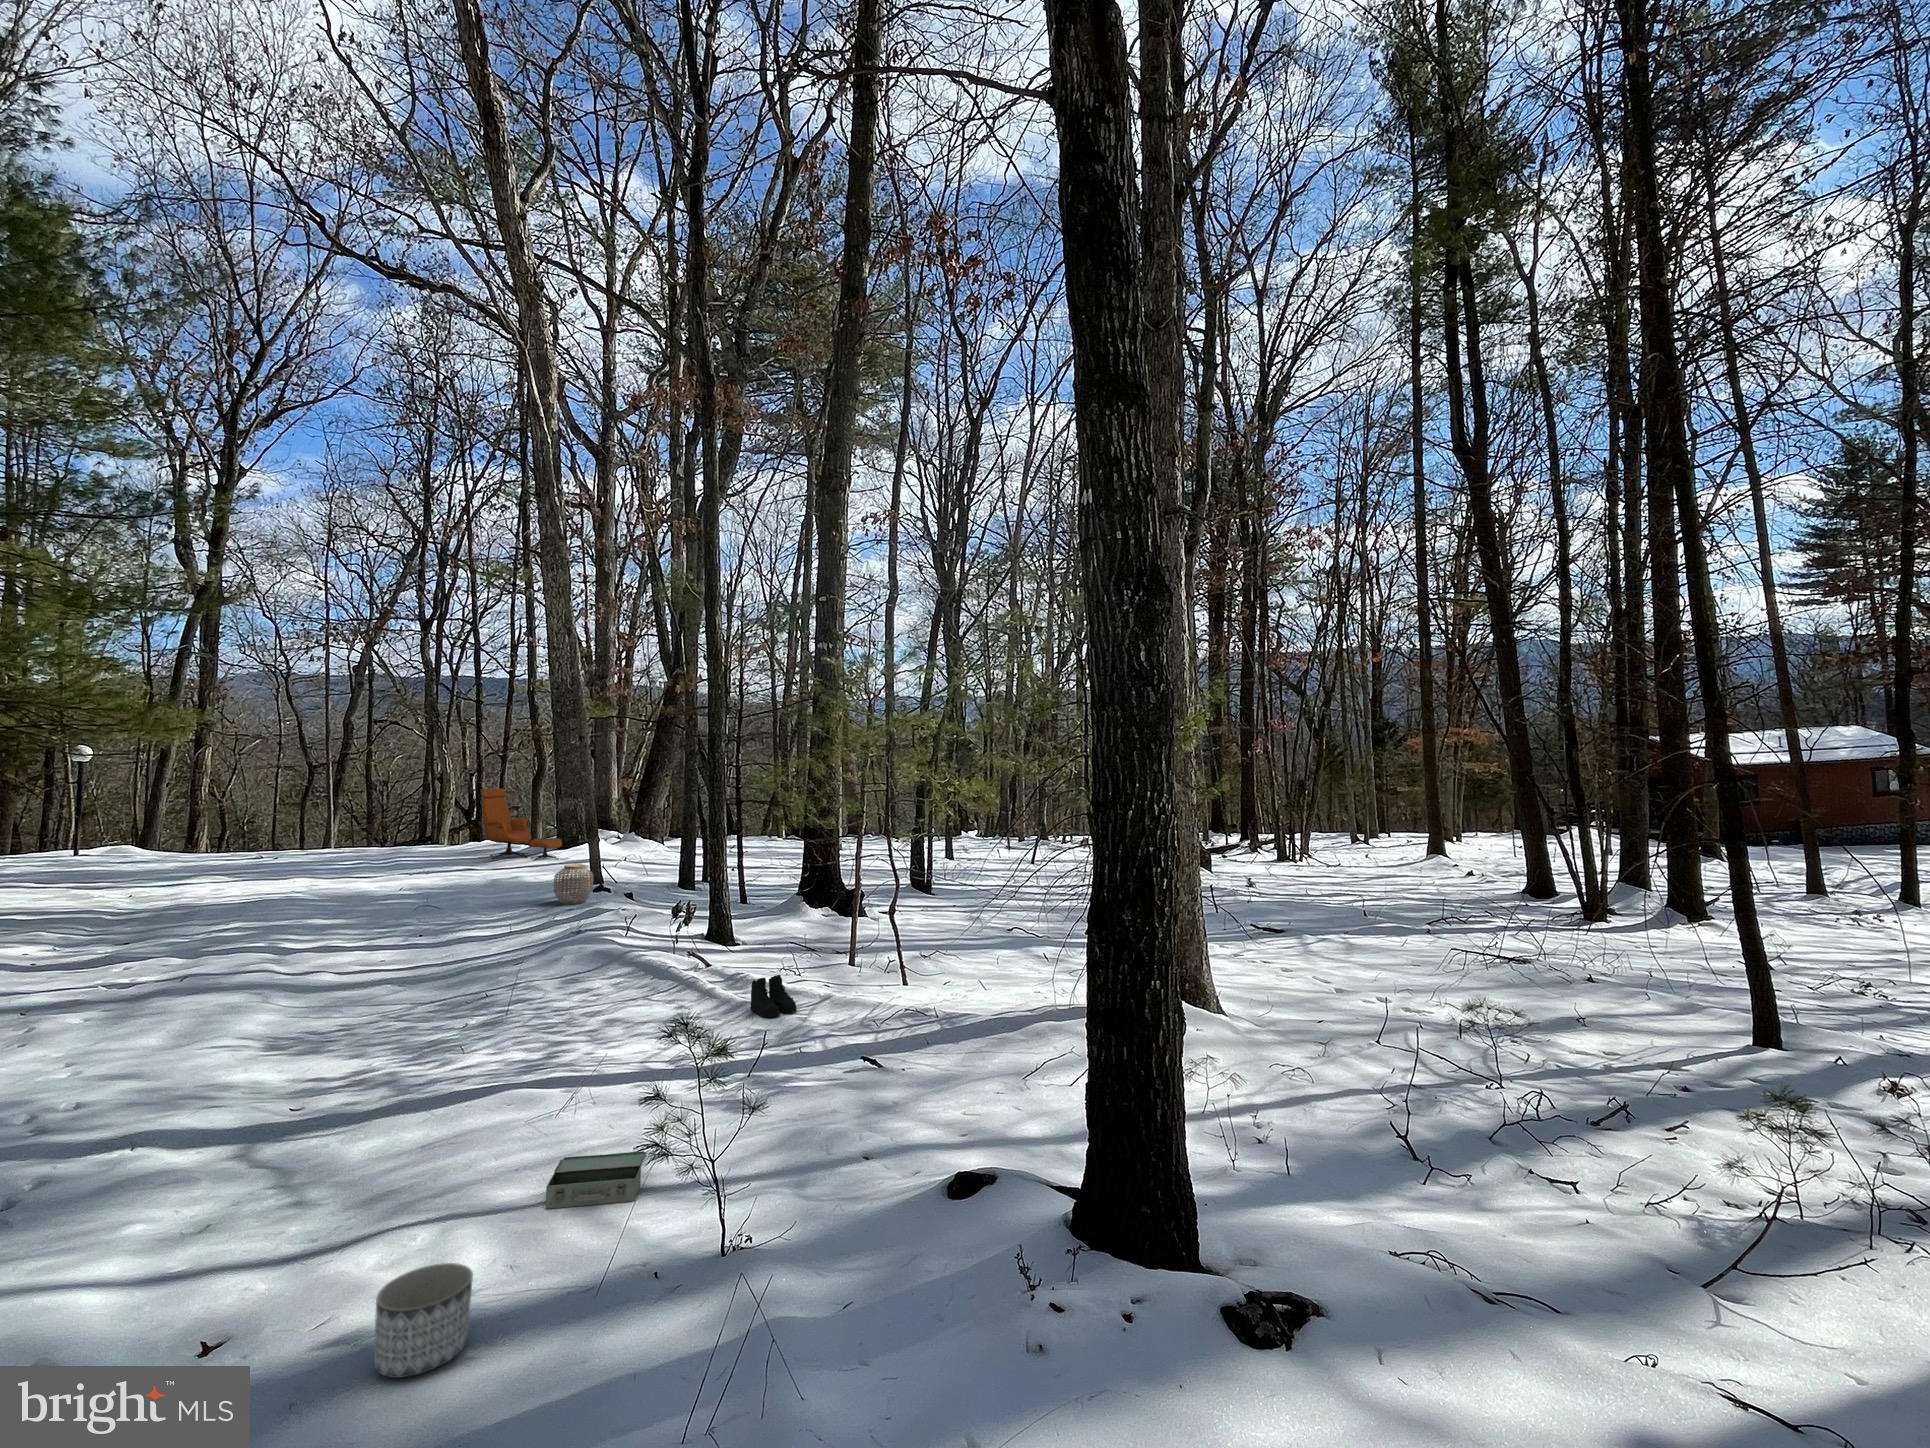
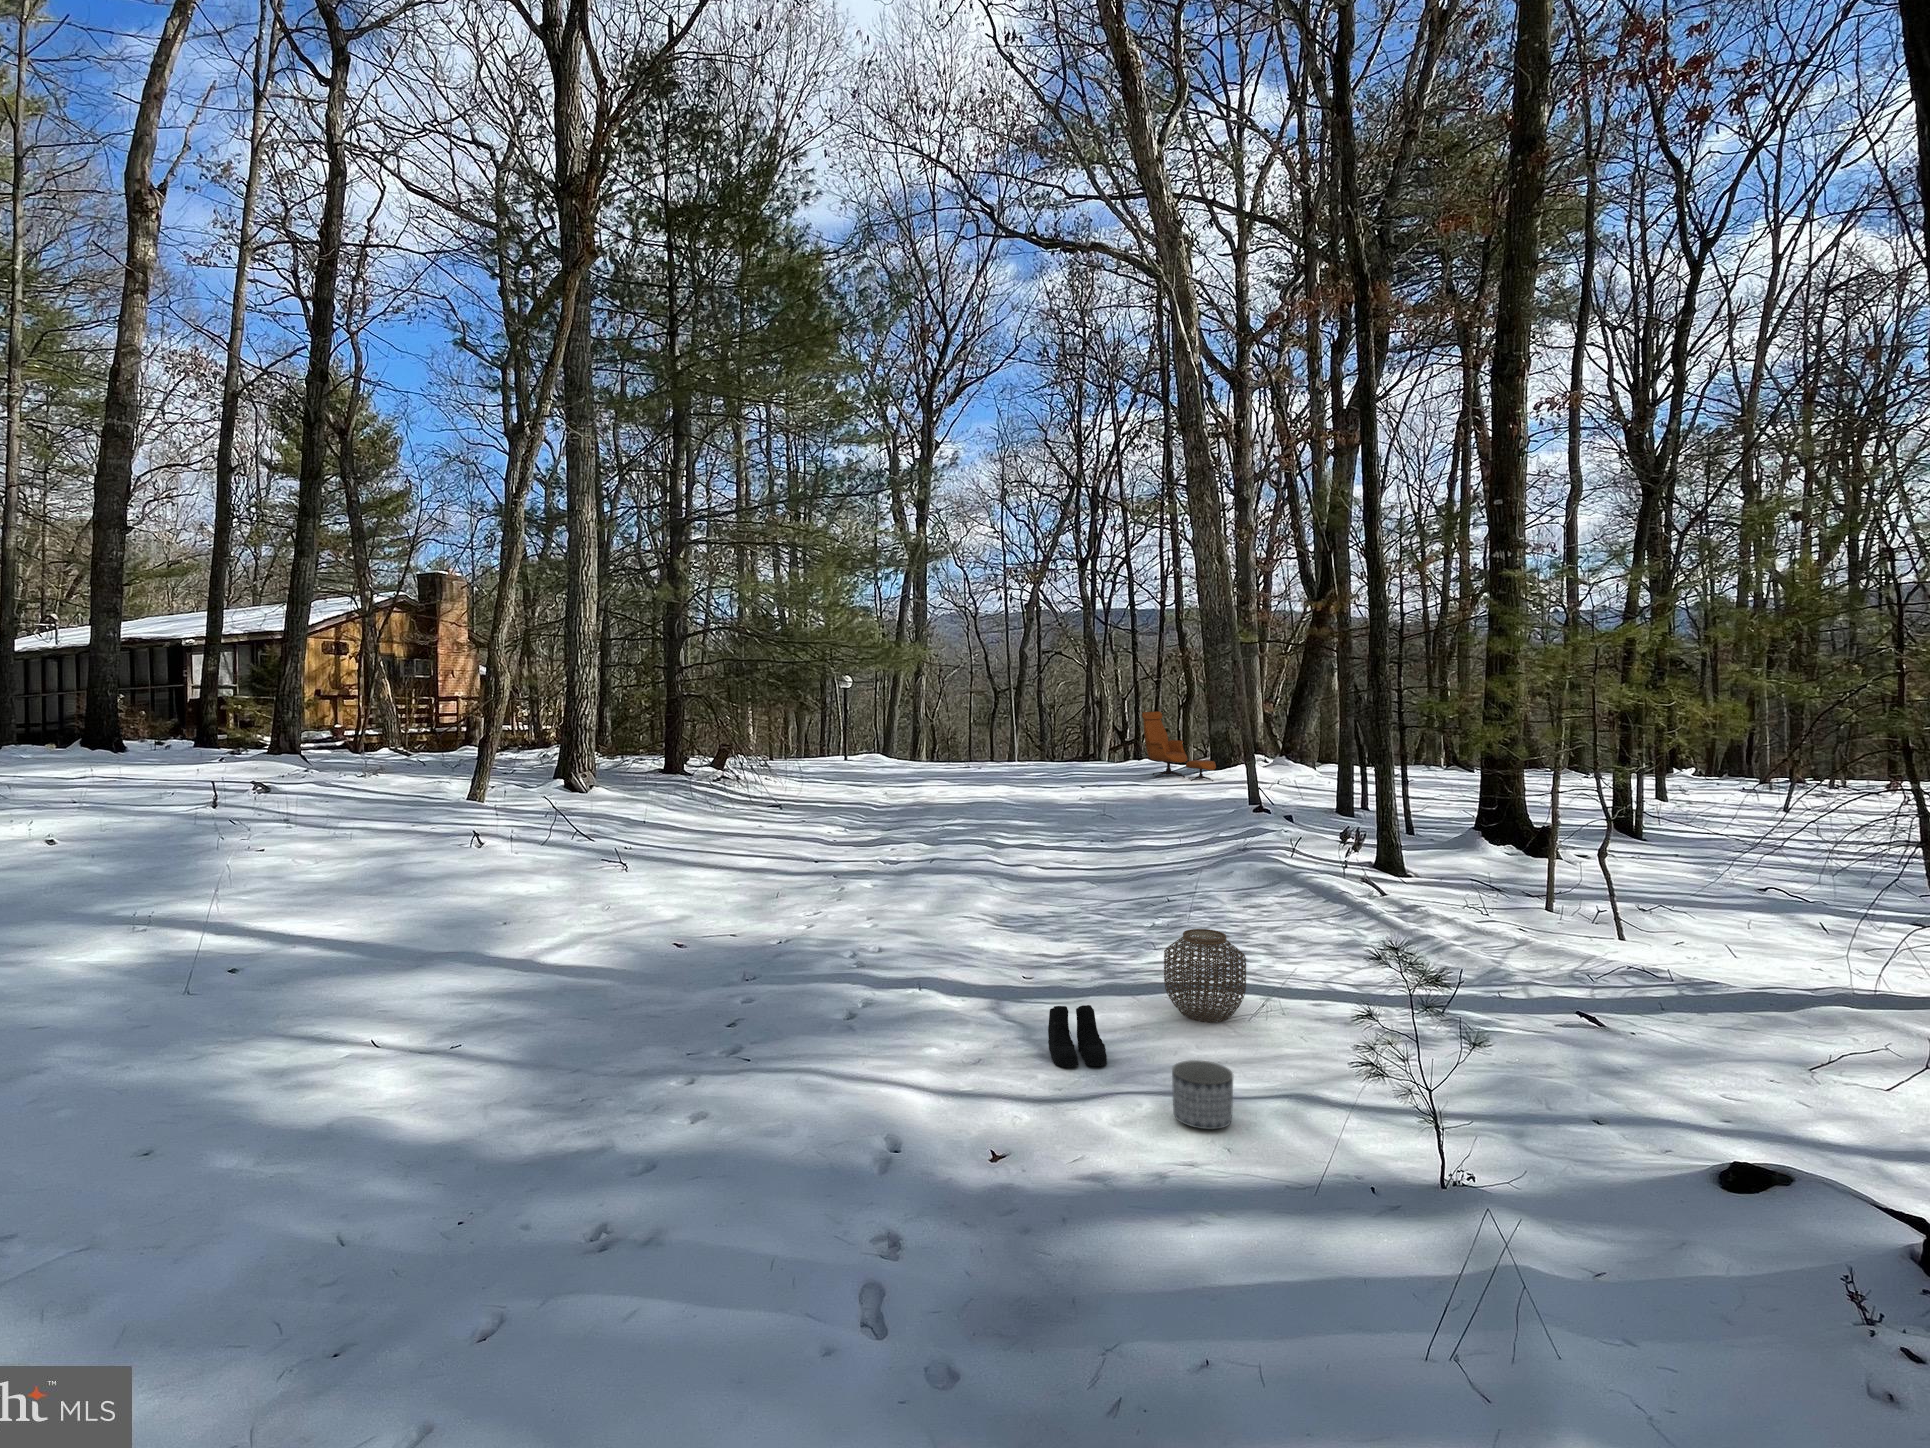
woven basket: present [554,864,594,904] -> present [1164,929,1246,1023]
boots: present [750,975,797,1017] -> present [1048,1005,1107,1067]
toolbox: present [545,1151,646,1209] -> none [1269,1021,1349,1068]

